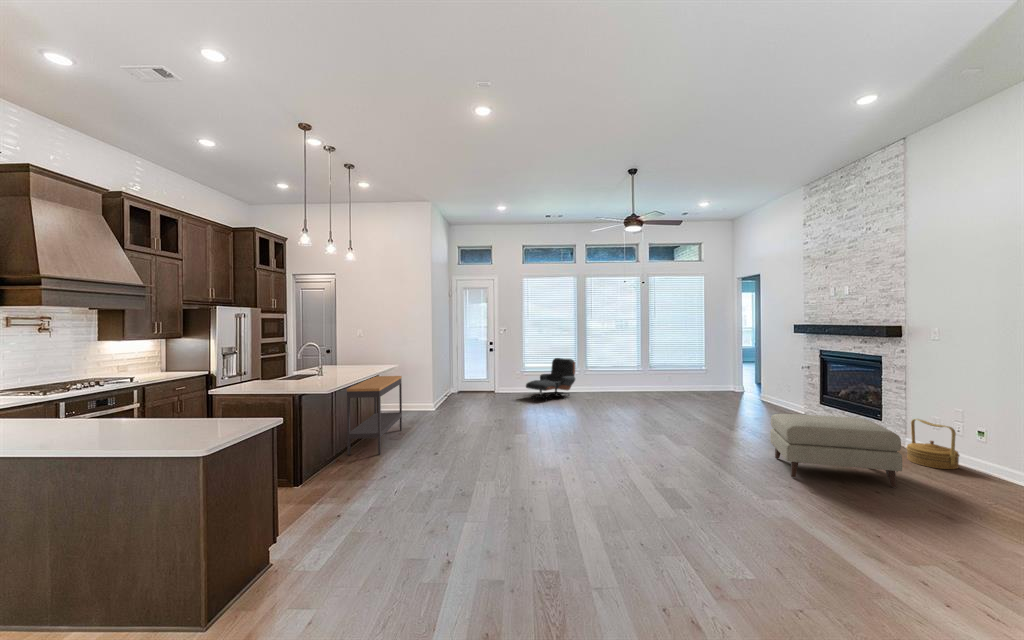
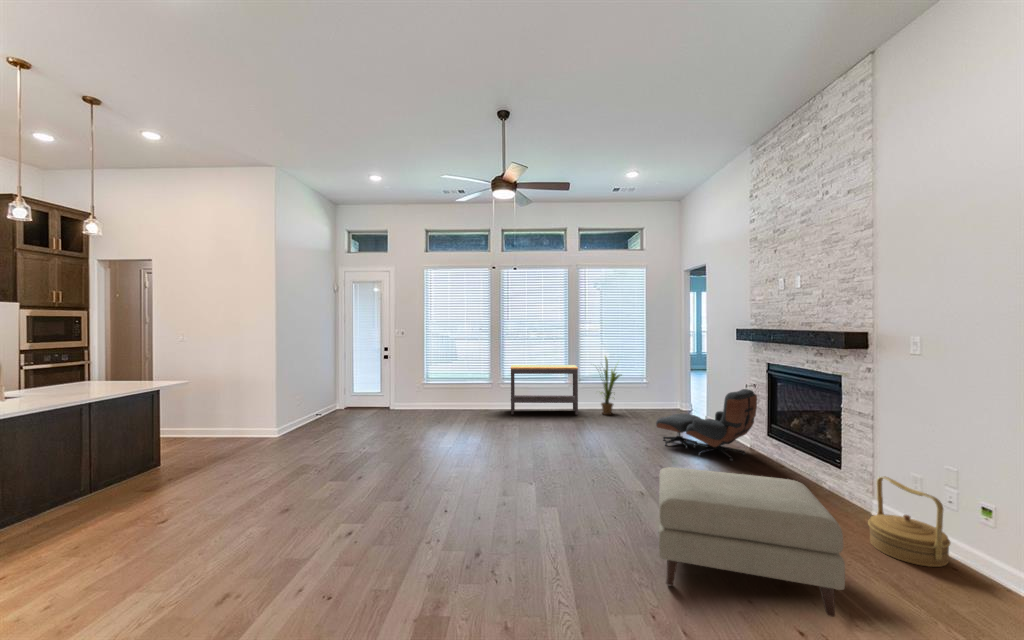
house plant: none [661,347,690,395] -> present [601,357,620,415]
lounge chair: present [526,358,575,401] -> present [656,389,757,461]
console table: present [347,376,402,455] -> present [511,365,578,415]

